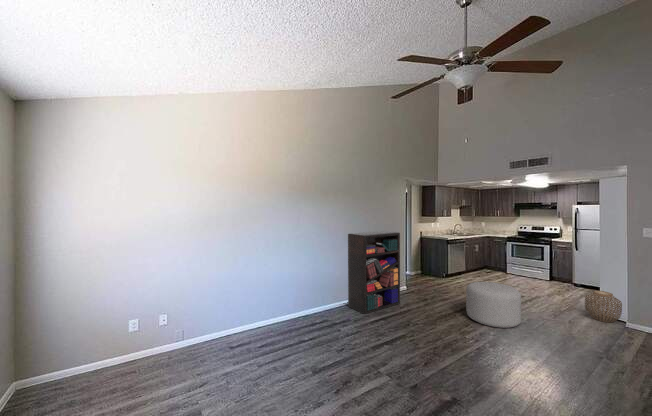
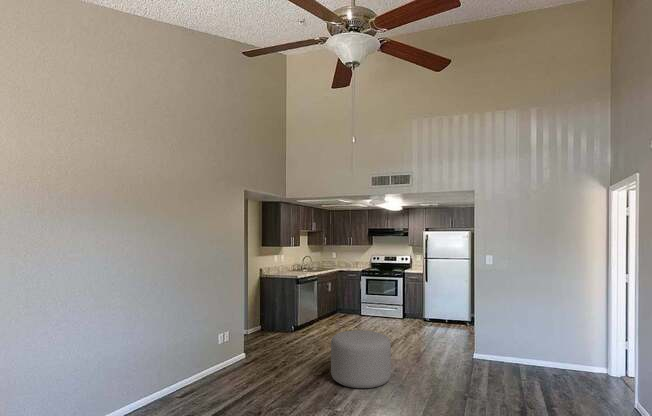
bookshelf: present [348,231,400,314] -> none [159,271,243,408]
woven basket: present [585,291,622,323] -> none [443,325,473,359]

